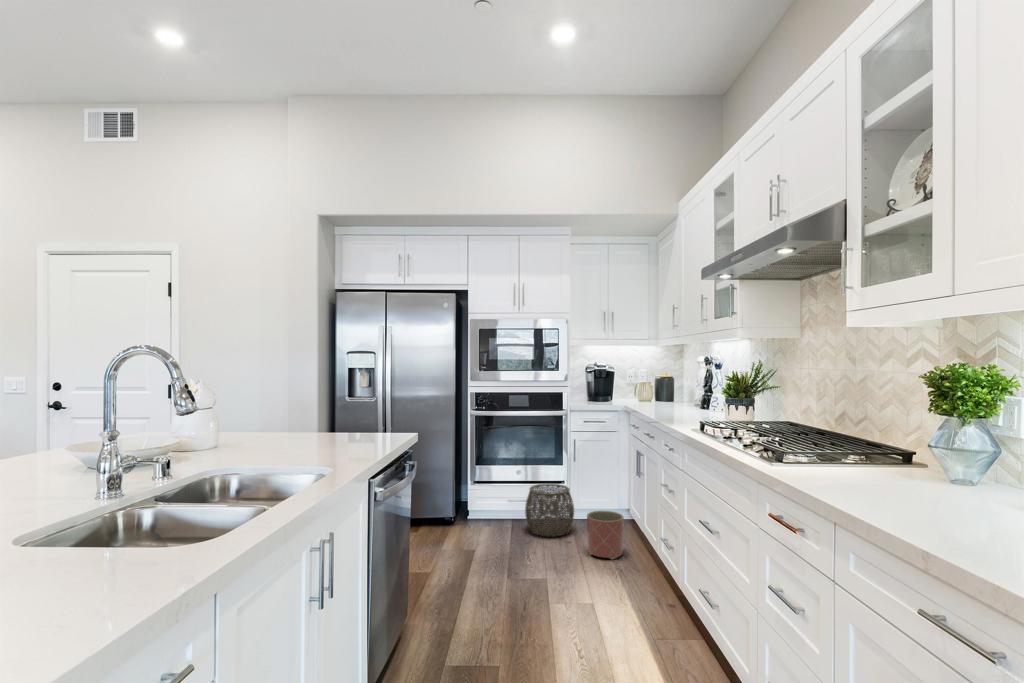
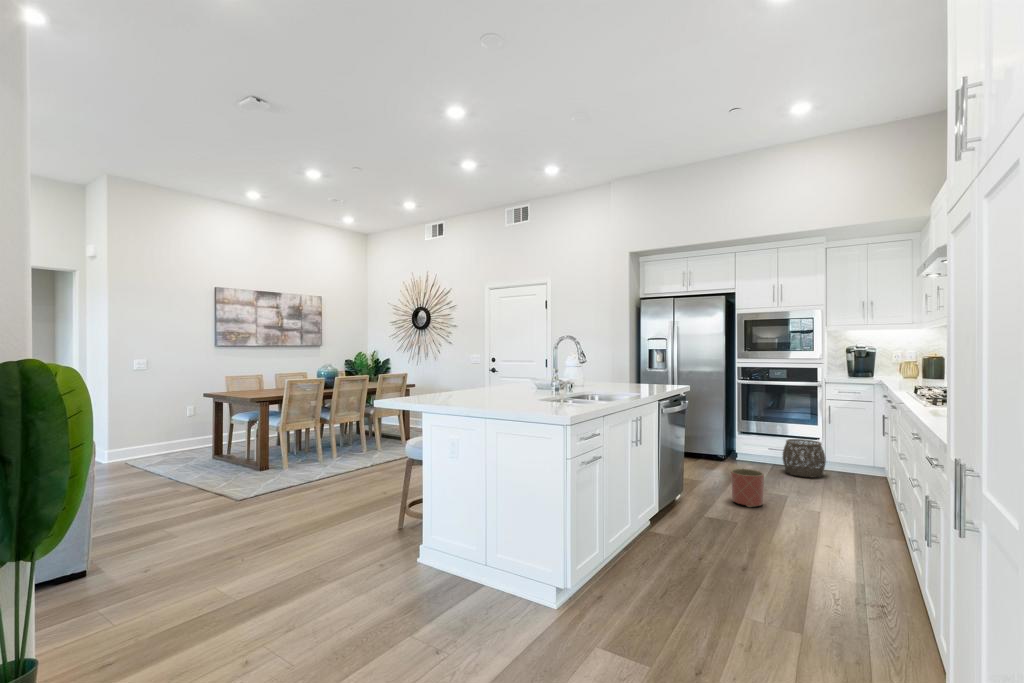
planter: present [587,511,624,559] -> present [731,469,764,507]

